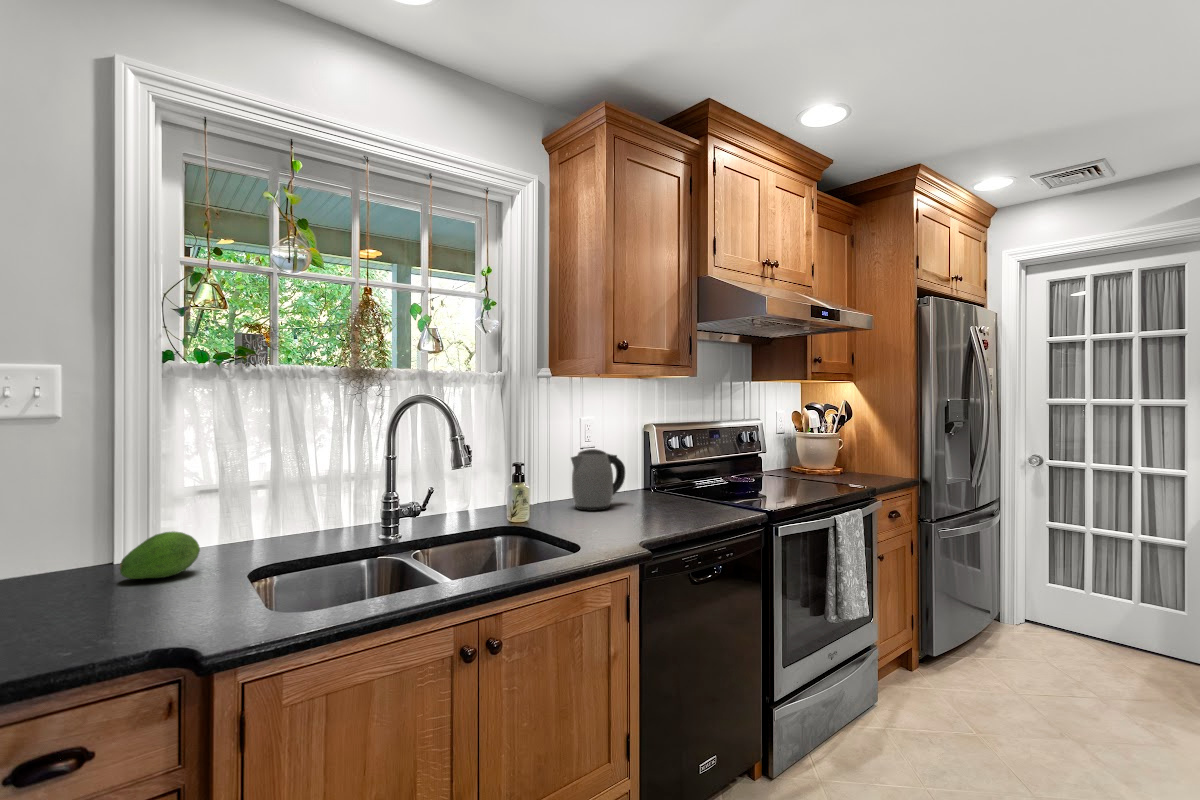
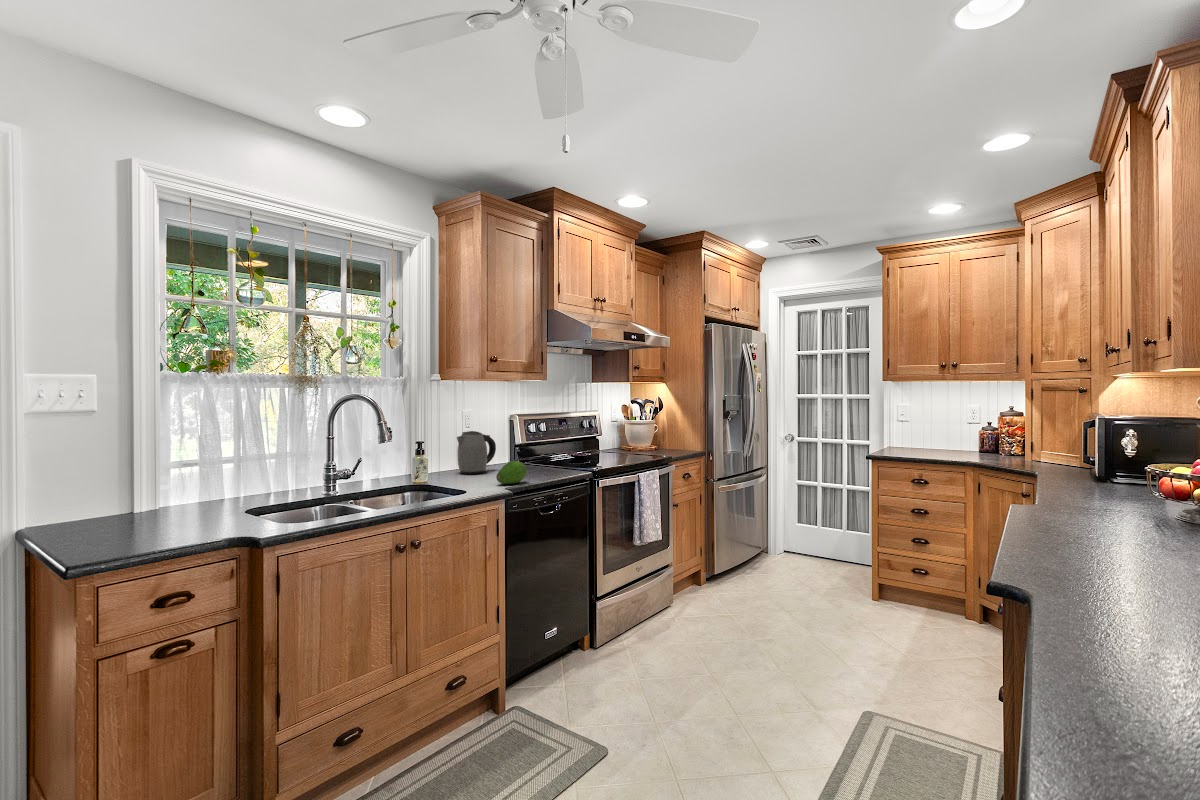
fruit: present [120,532,200,579] -> present [496,461,527,484]

